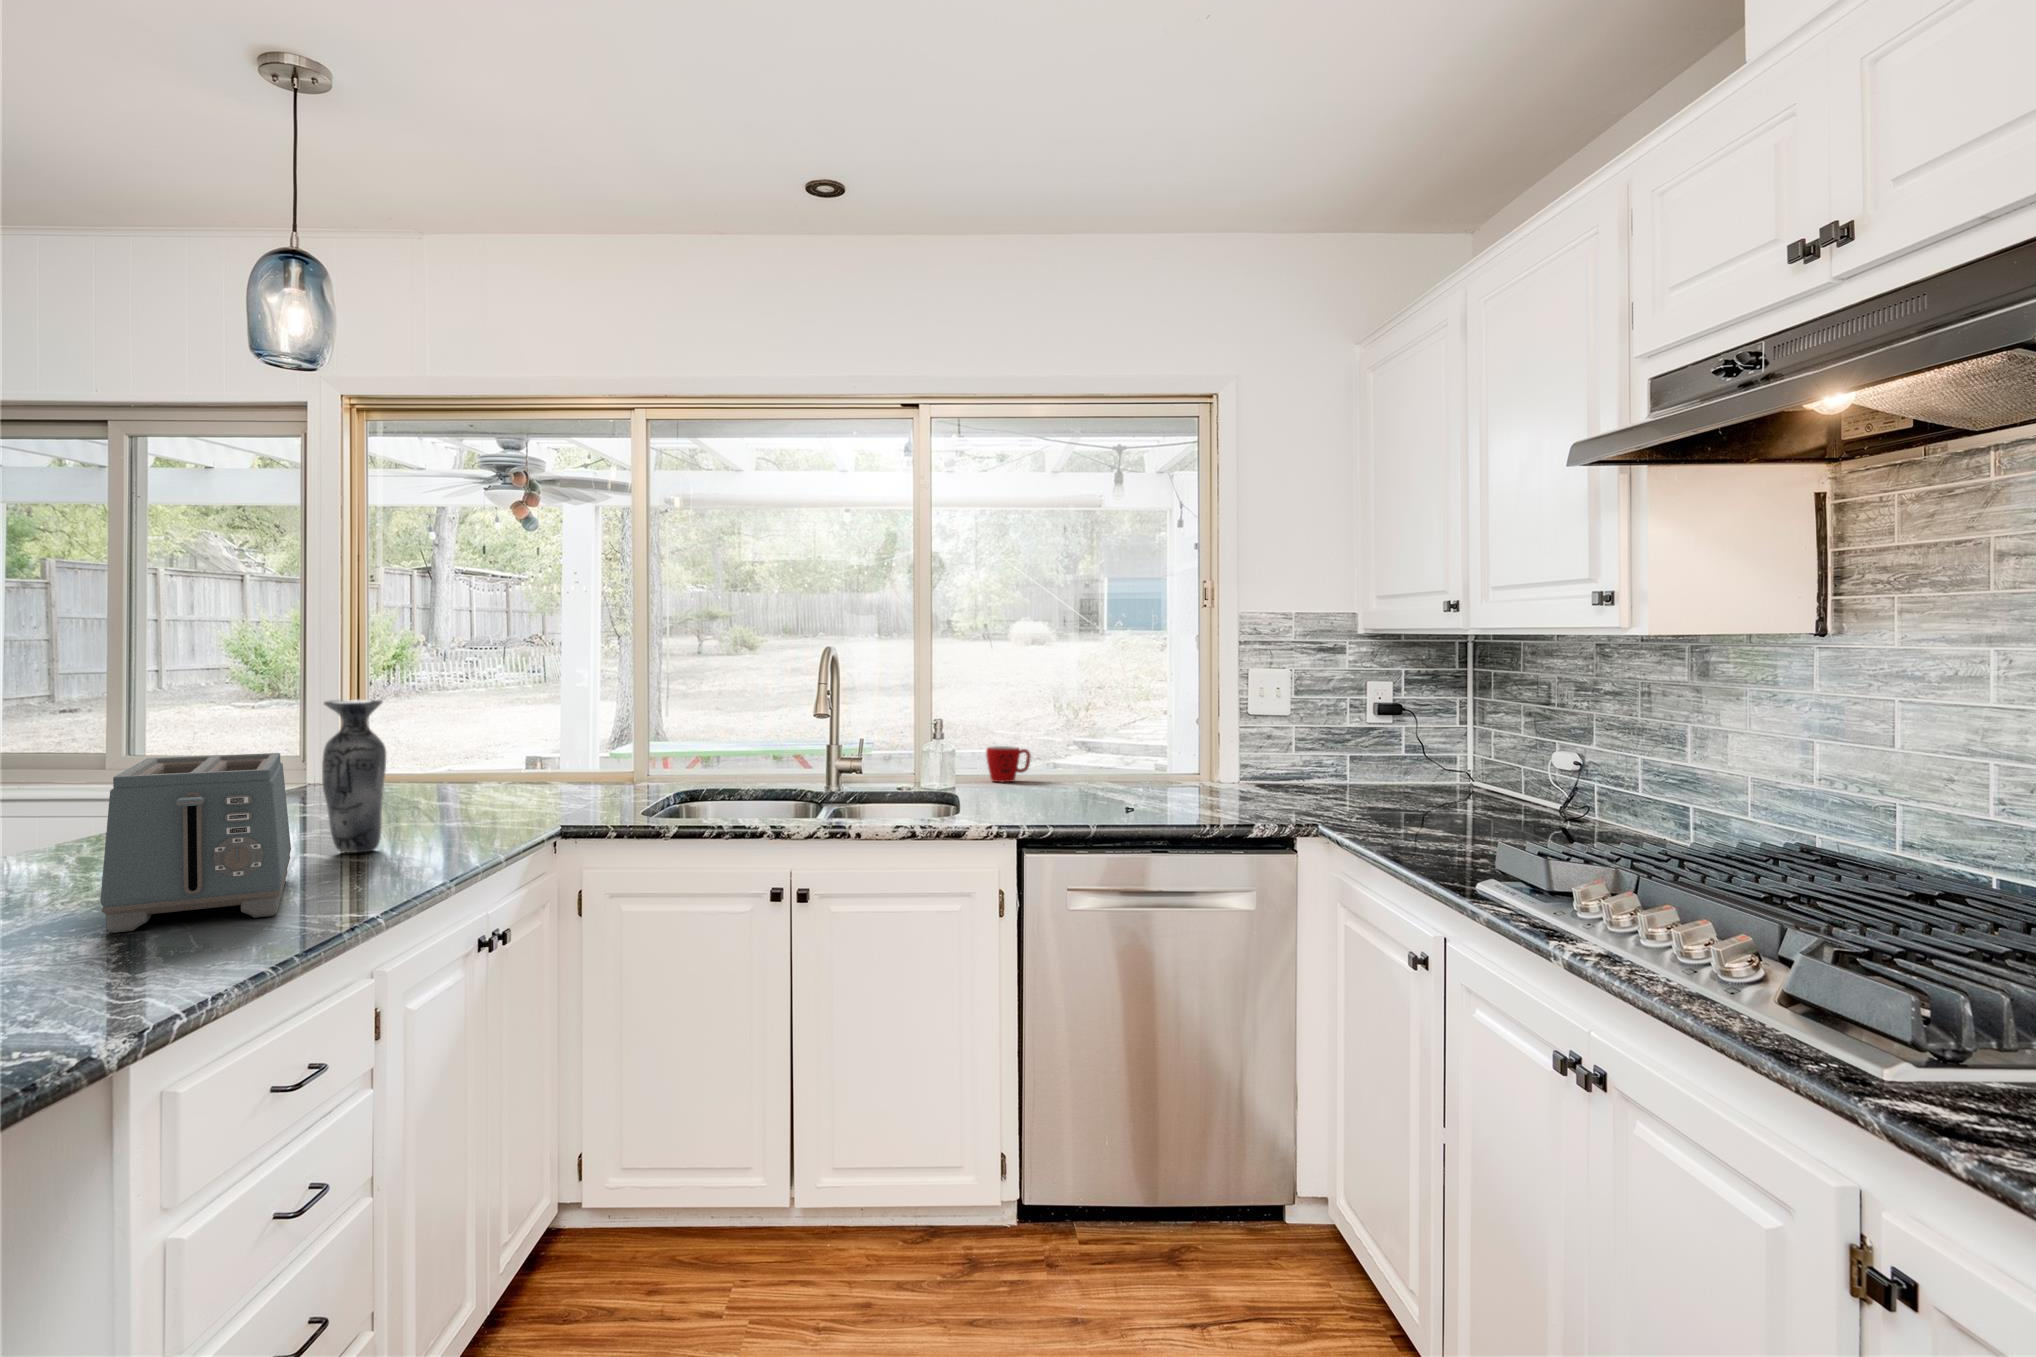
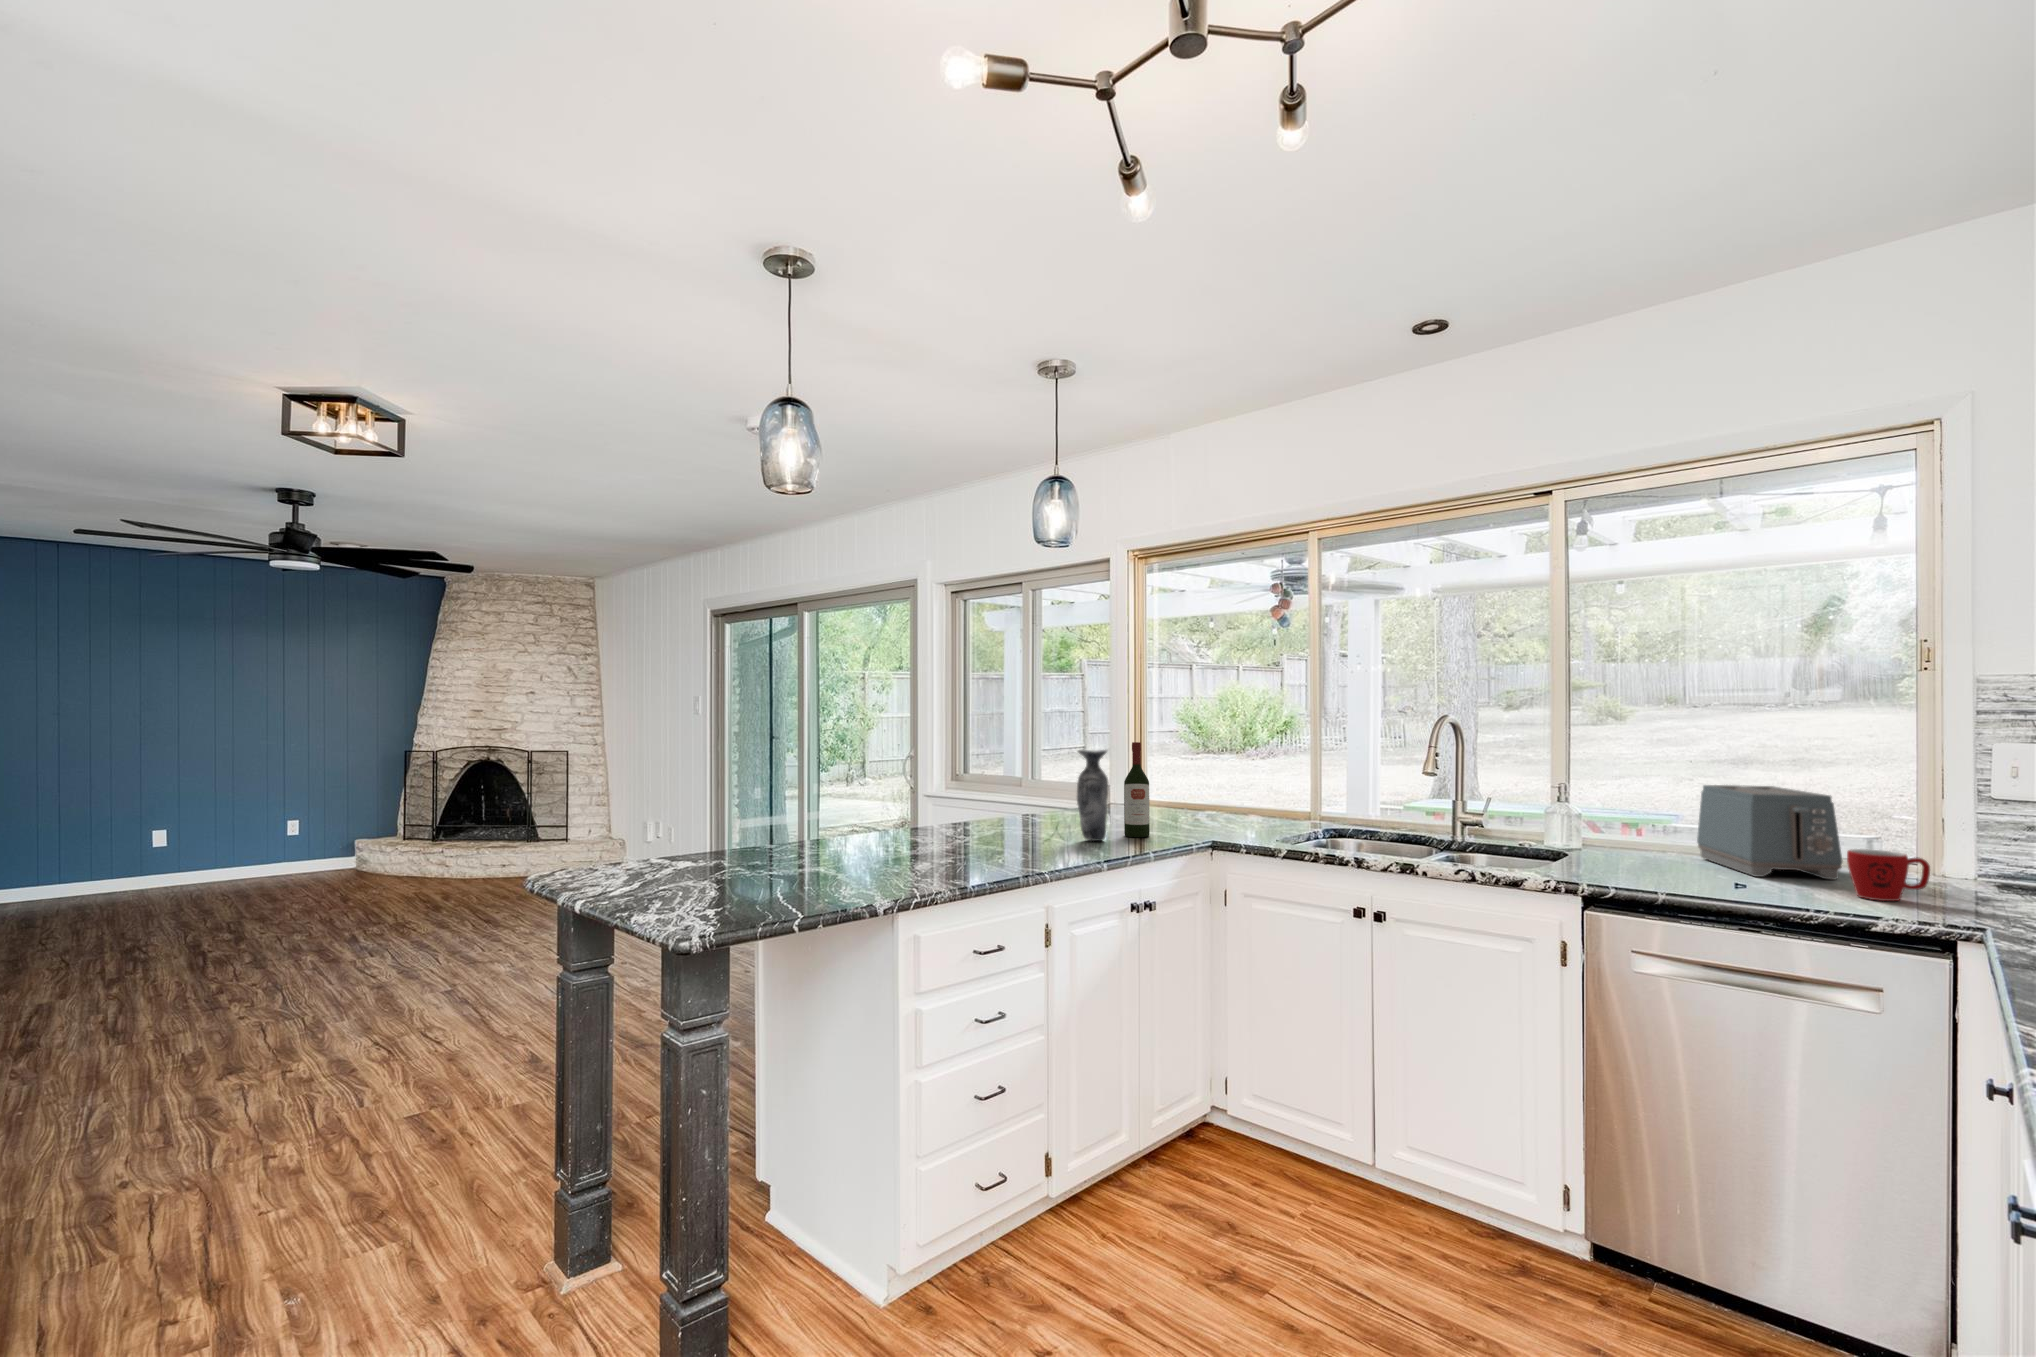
wine bottle: none [400,687,446,838] -> present [1124,742,1150,837]
mug: present [986,746,1030,782] -> present [1847,849,1930,901]
toaster: present [100,753,291,933] -> present [1697,785,1843,880]

